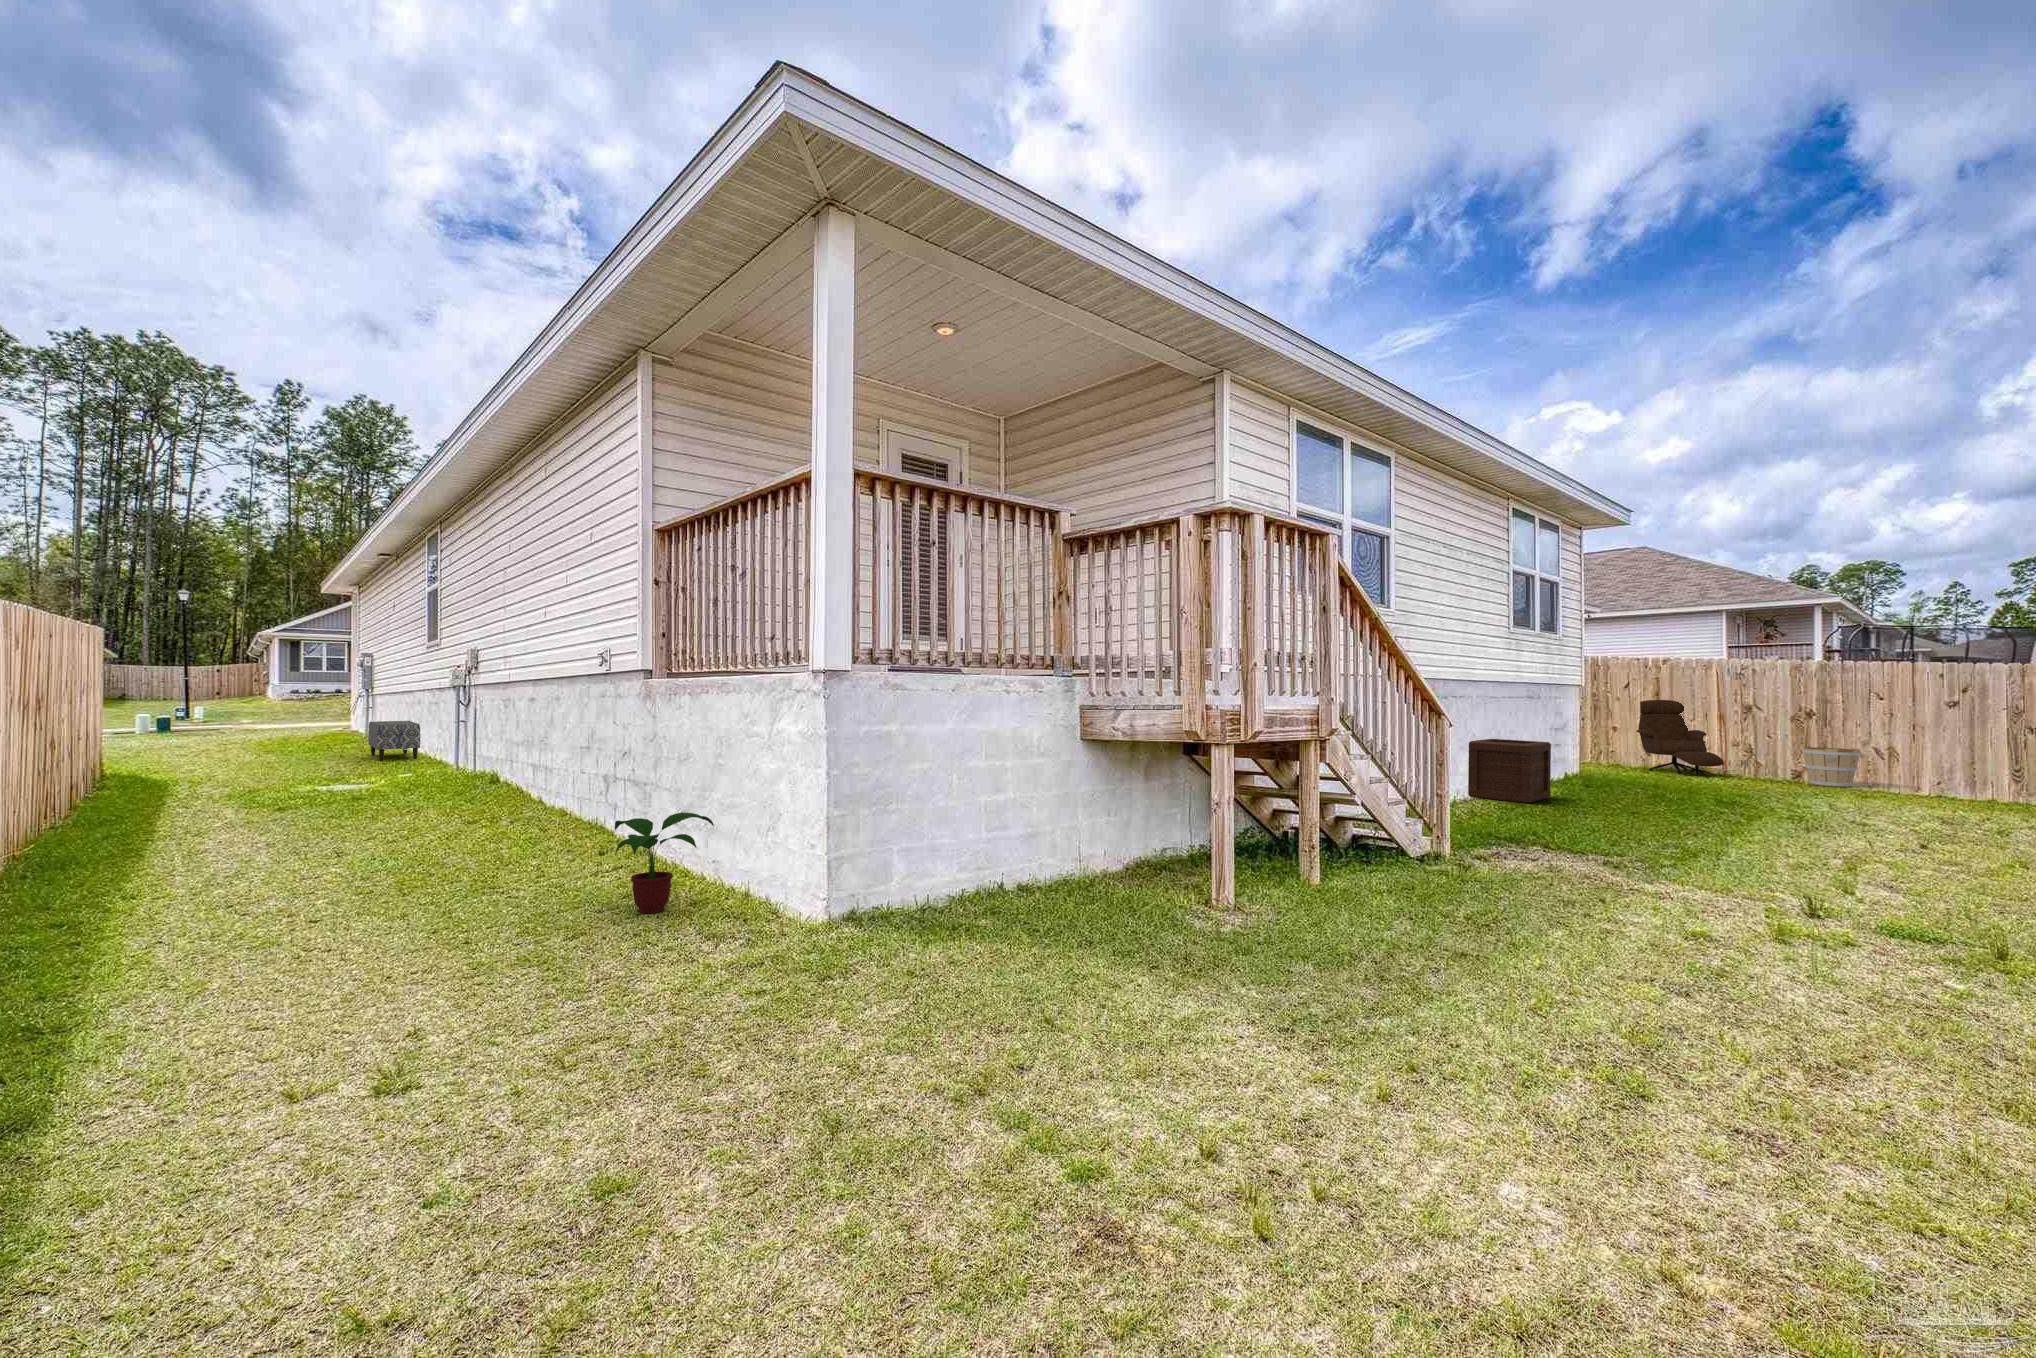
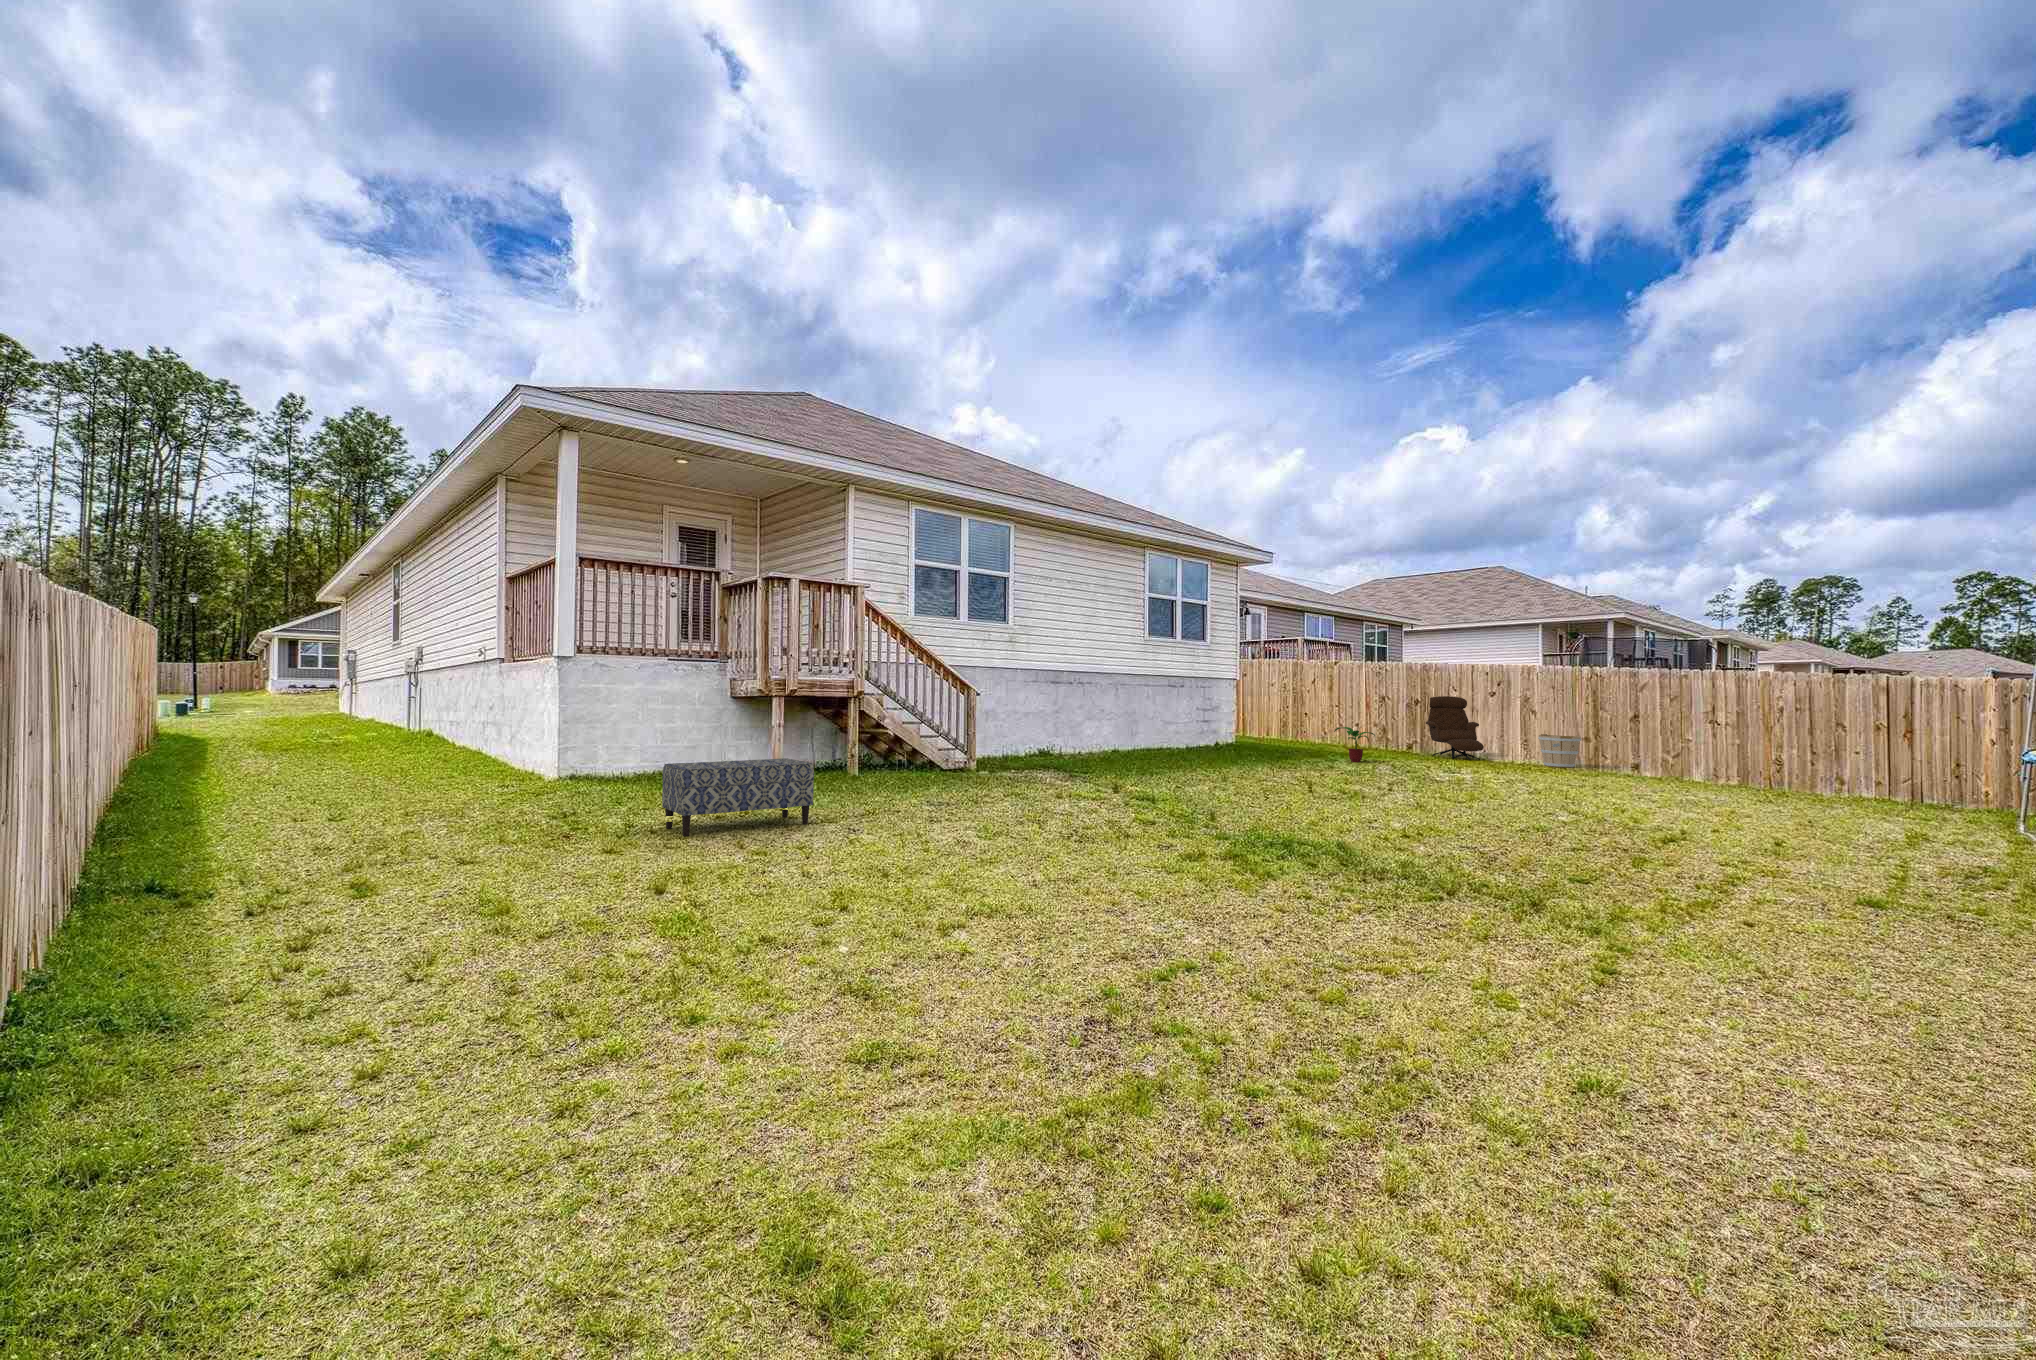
bench: present [368,721,420,761] -> present [662,758,814,836]
wooden crate: present [1468,739,1551,803] -> none [1234,723,1301,774]
potted plant: present [615,812,714,913] -> present [1334,727,1375,762]

